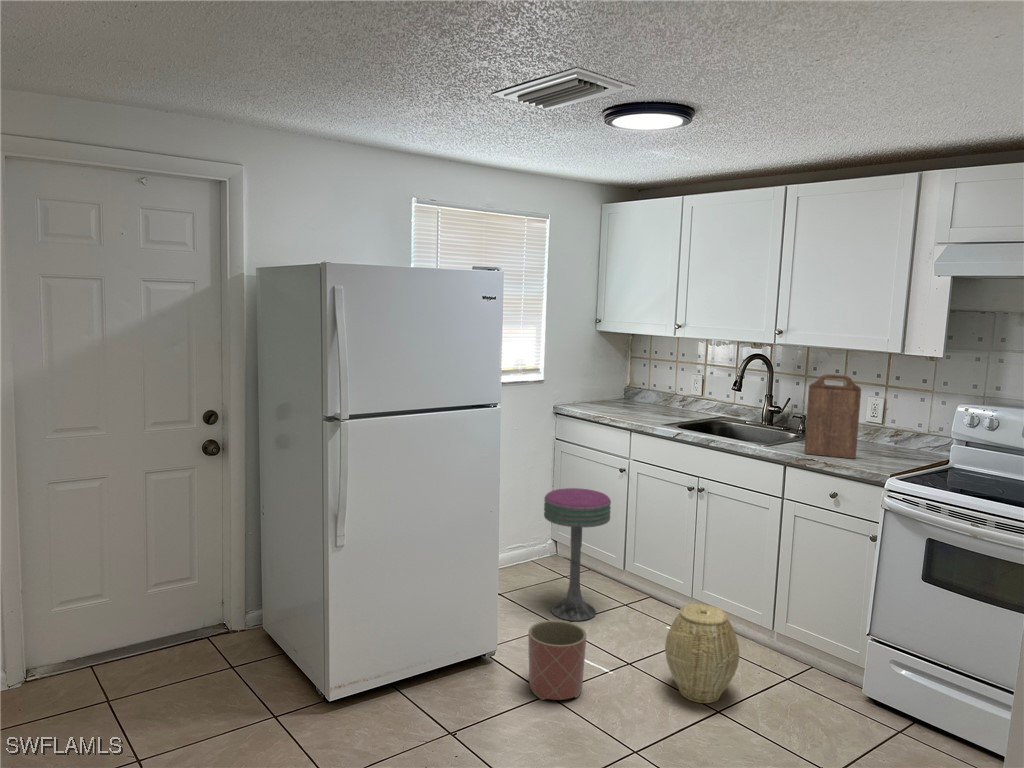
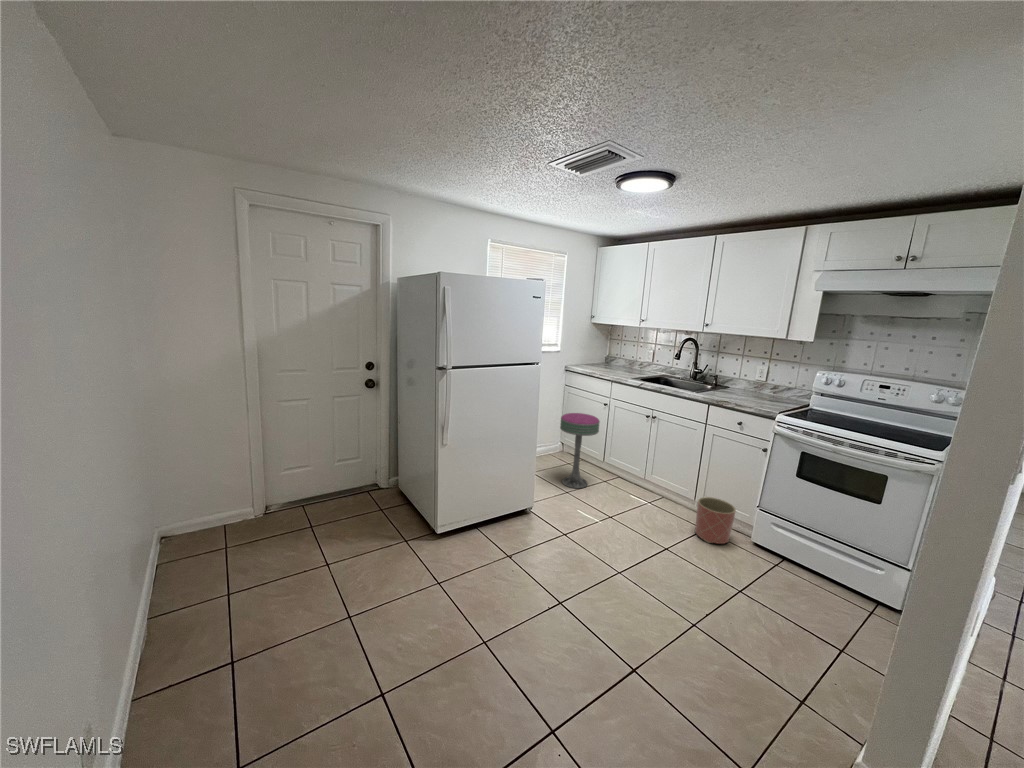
cutting board: present [804,374,861,459] -> none [720,350,760,402]
woven basket: present [665,604,739,703] -> none [633,483,678,541]
planter: present [528,620,586,700] -> present [695,497,736,544]

